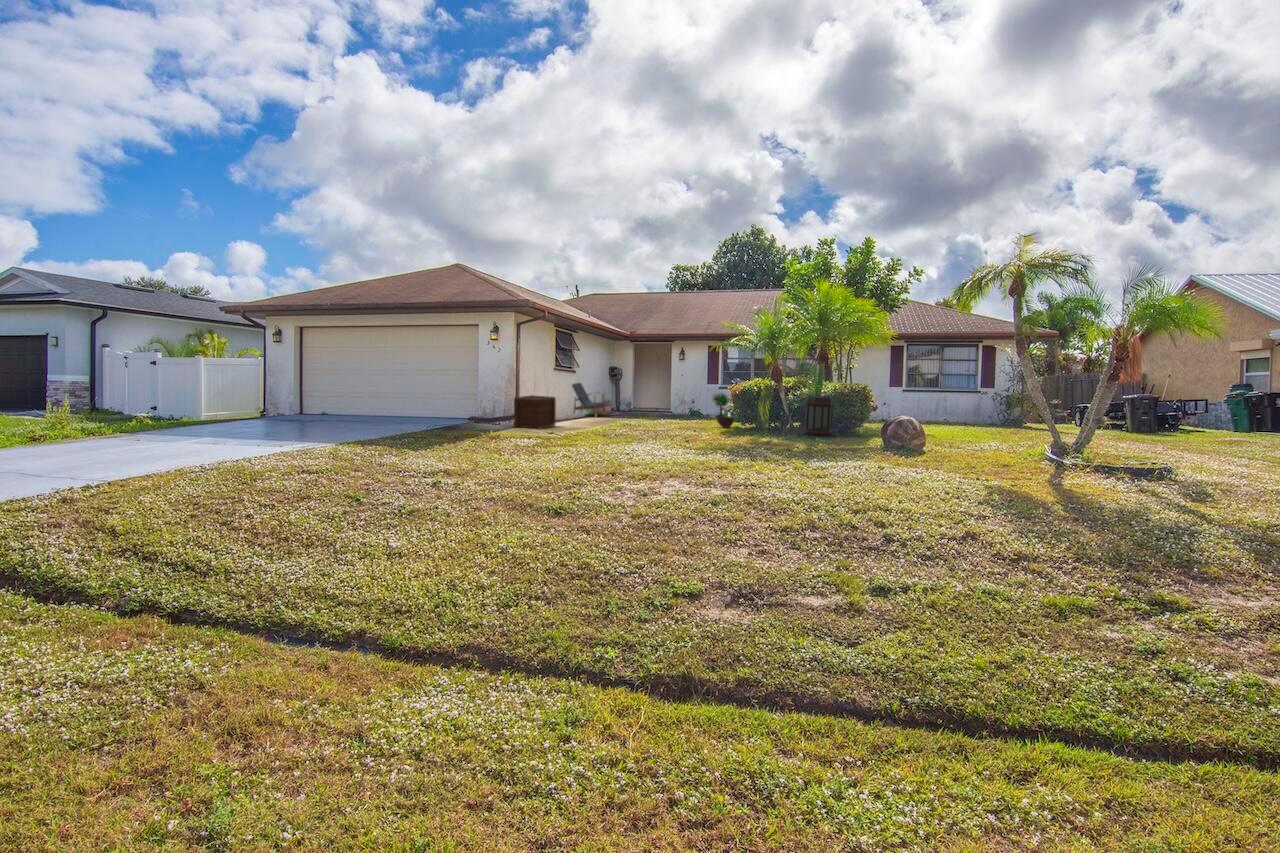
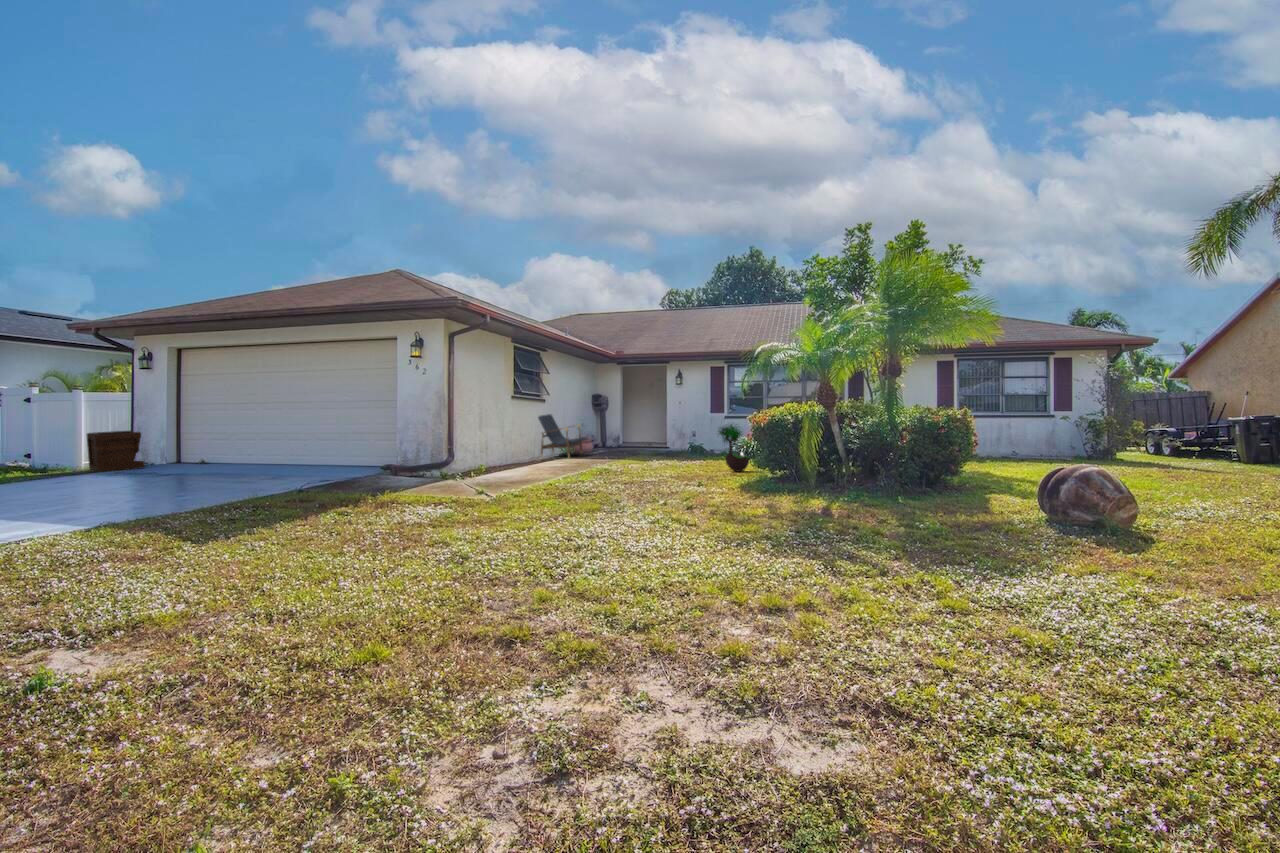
wooden crate: present [514,395,556,428] -> present [86,431,145,471]
trash can: present [803,395,834,436] -> none [850,425,894,485]

